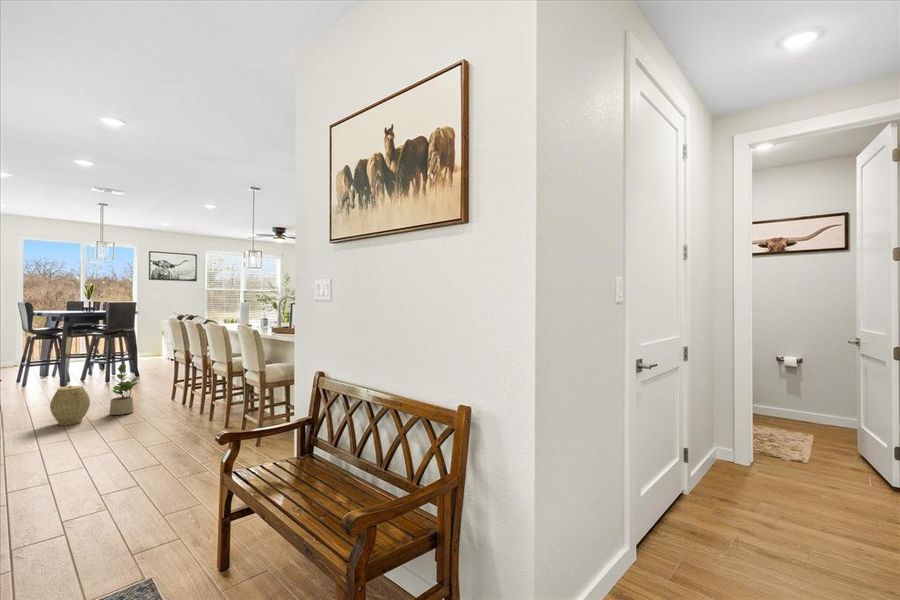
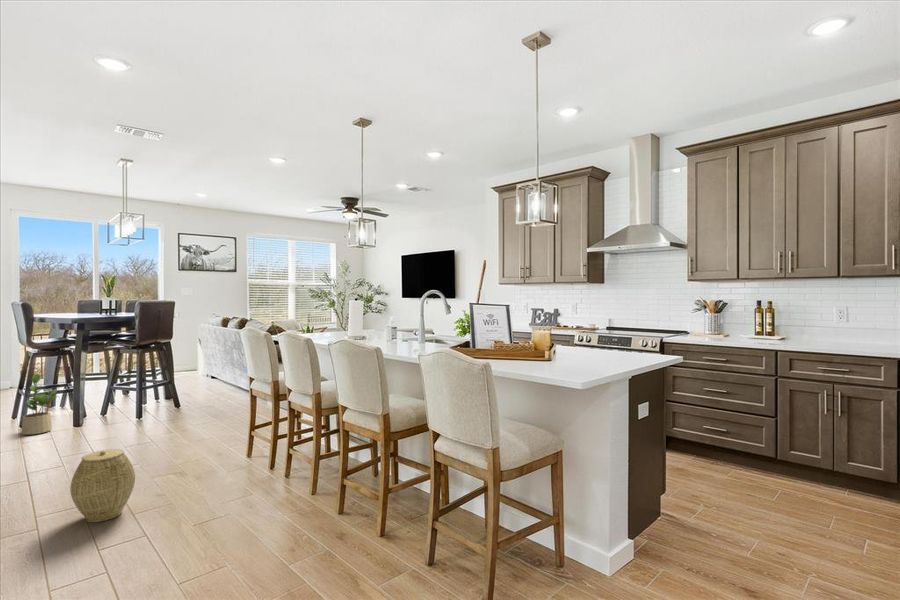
potted plant: present [110,364,139,415] -> present [21,374,58,435]

